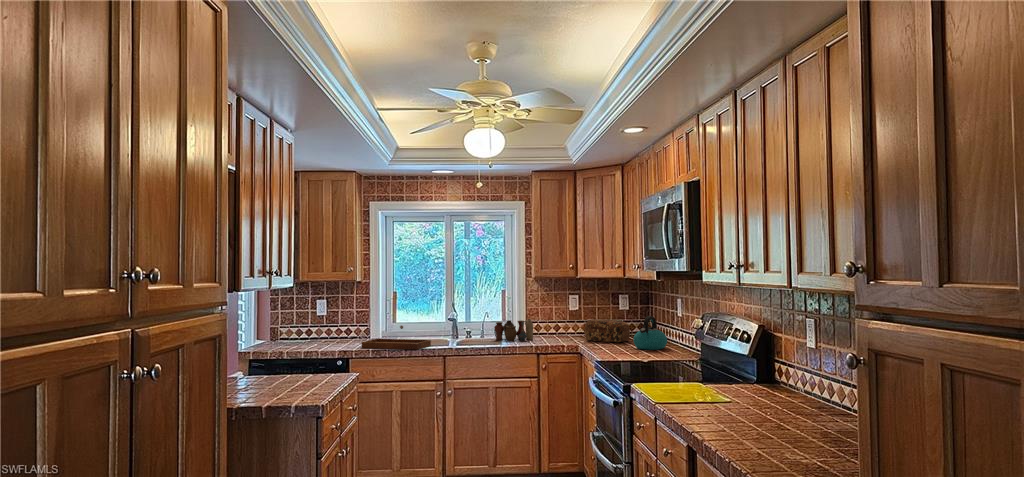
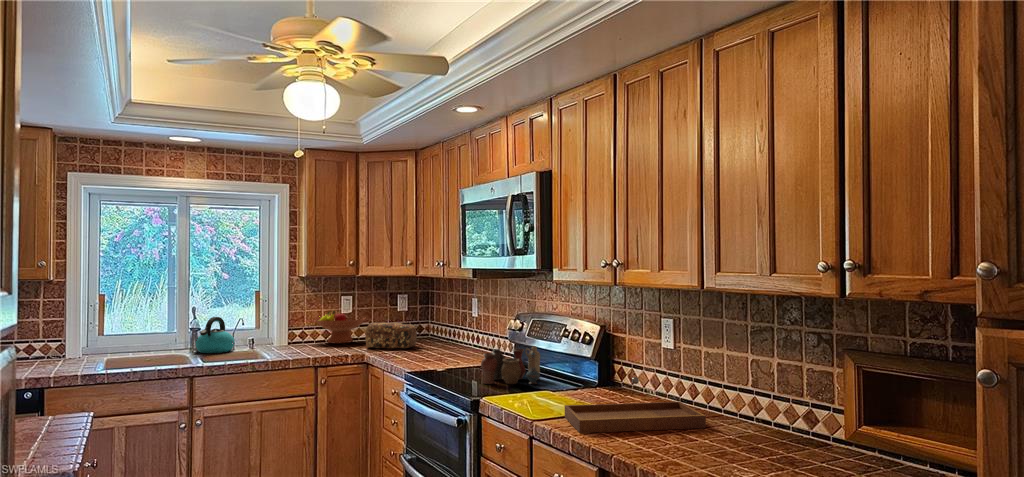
fruit bowl: none [548,308,591,336] -> present [316,311,365,343]
kettle: present [633,316,667,350] -> present [196,317,235,353]
vase: present [494,319,533,341] -> present [481,346,540,384]
tray: present [362,325,431,350] -> present [565,377,706,433]

